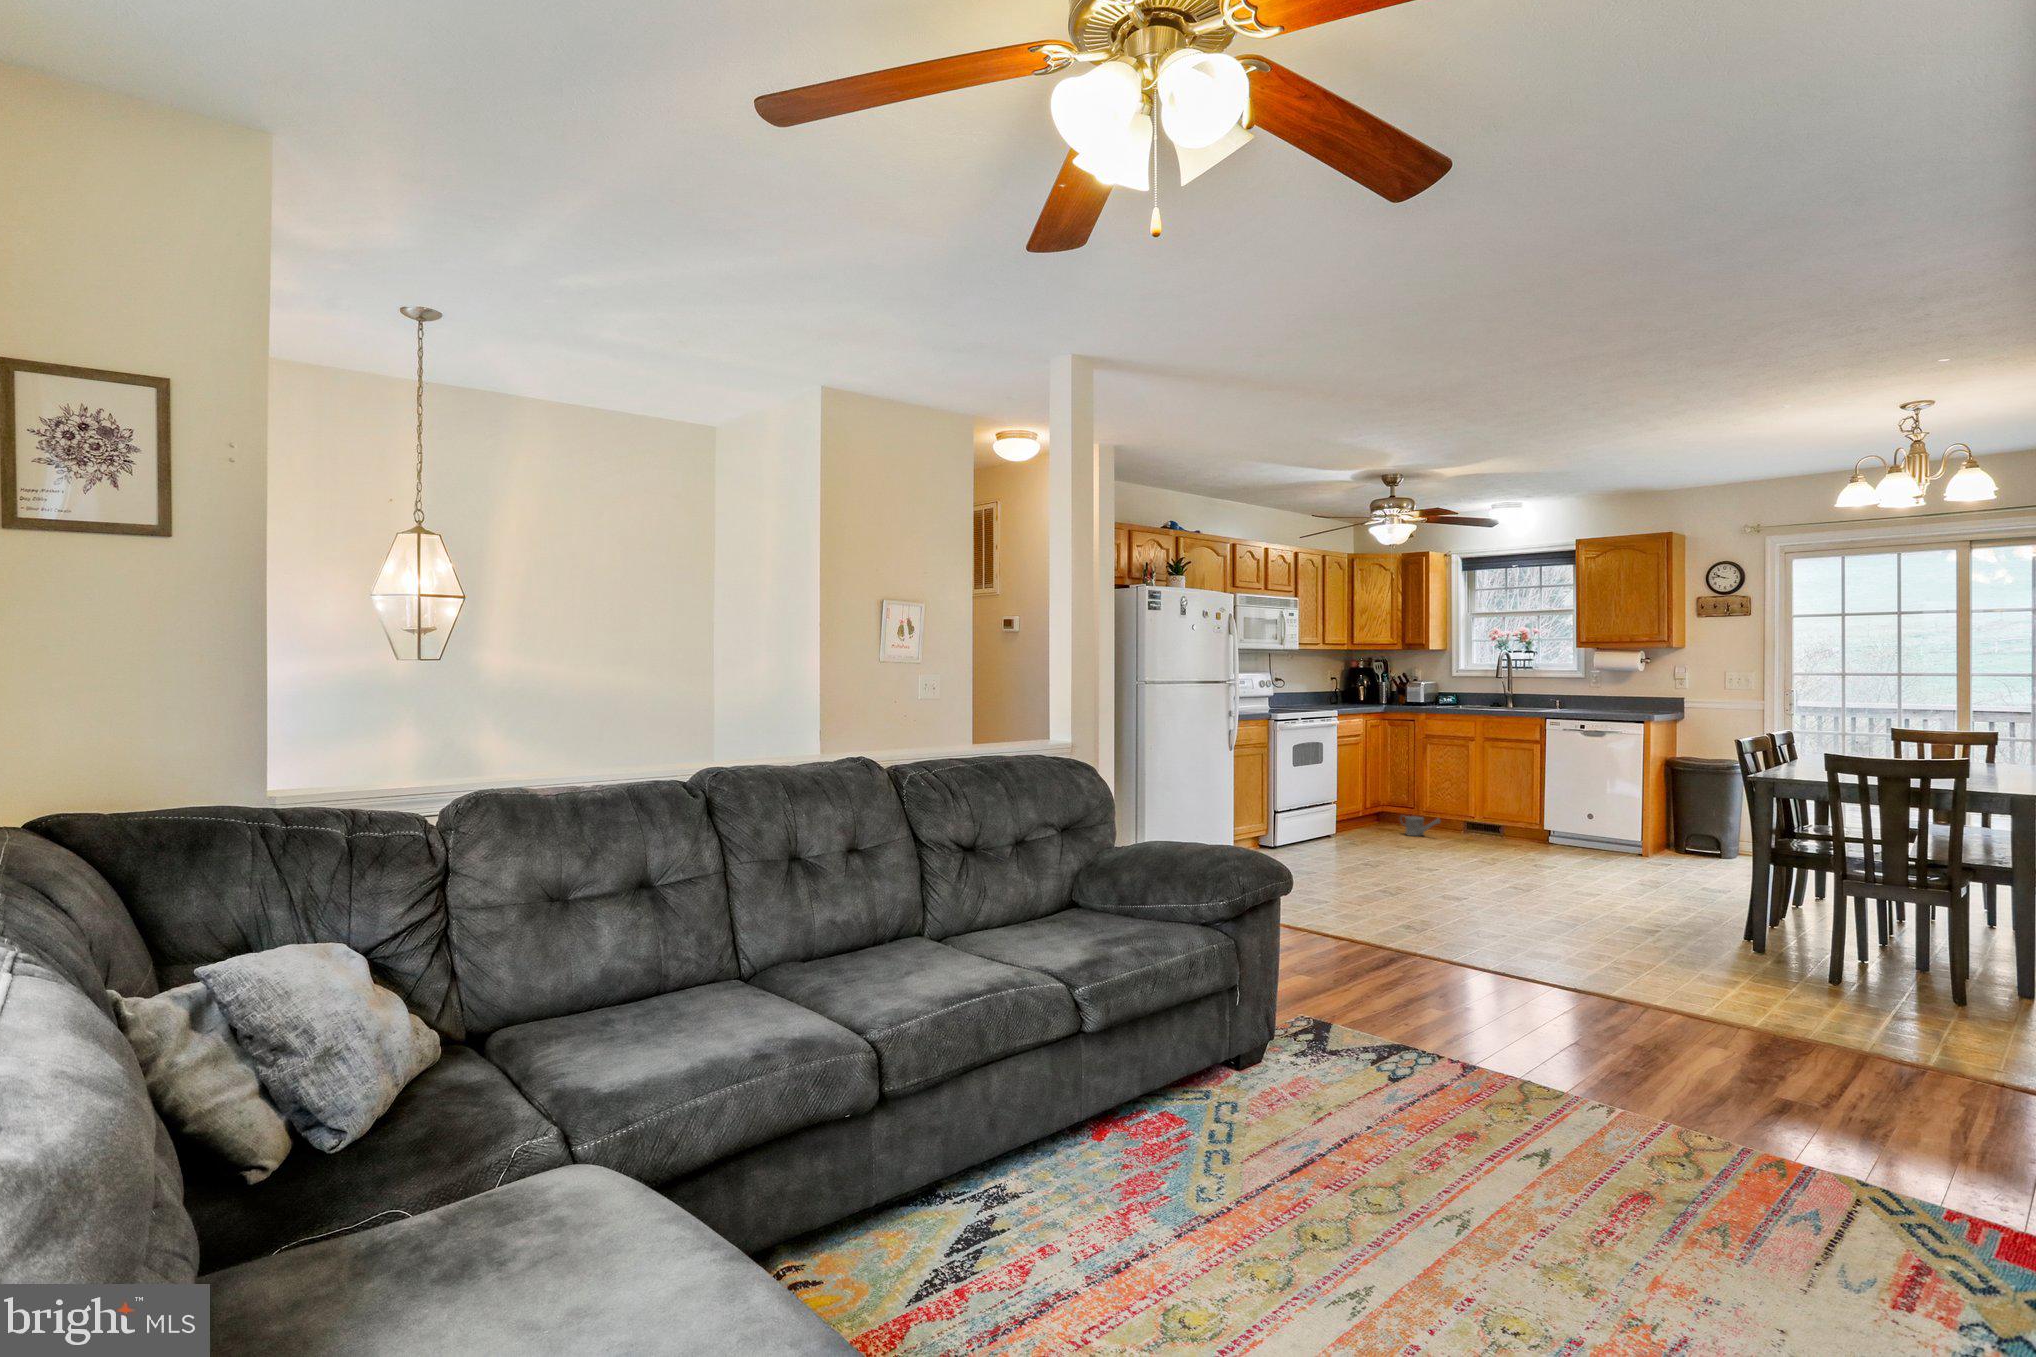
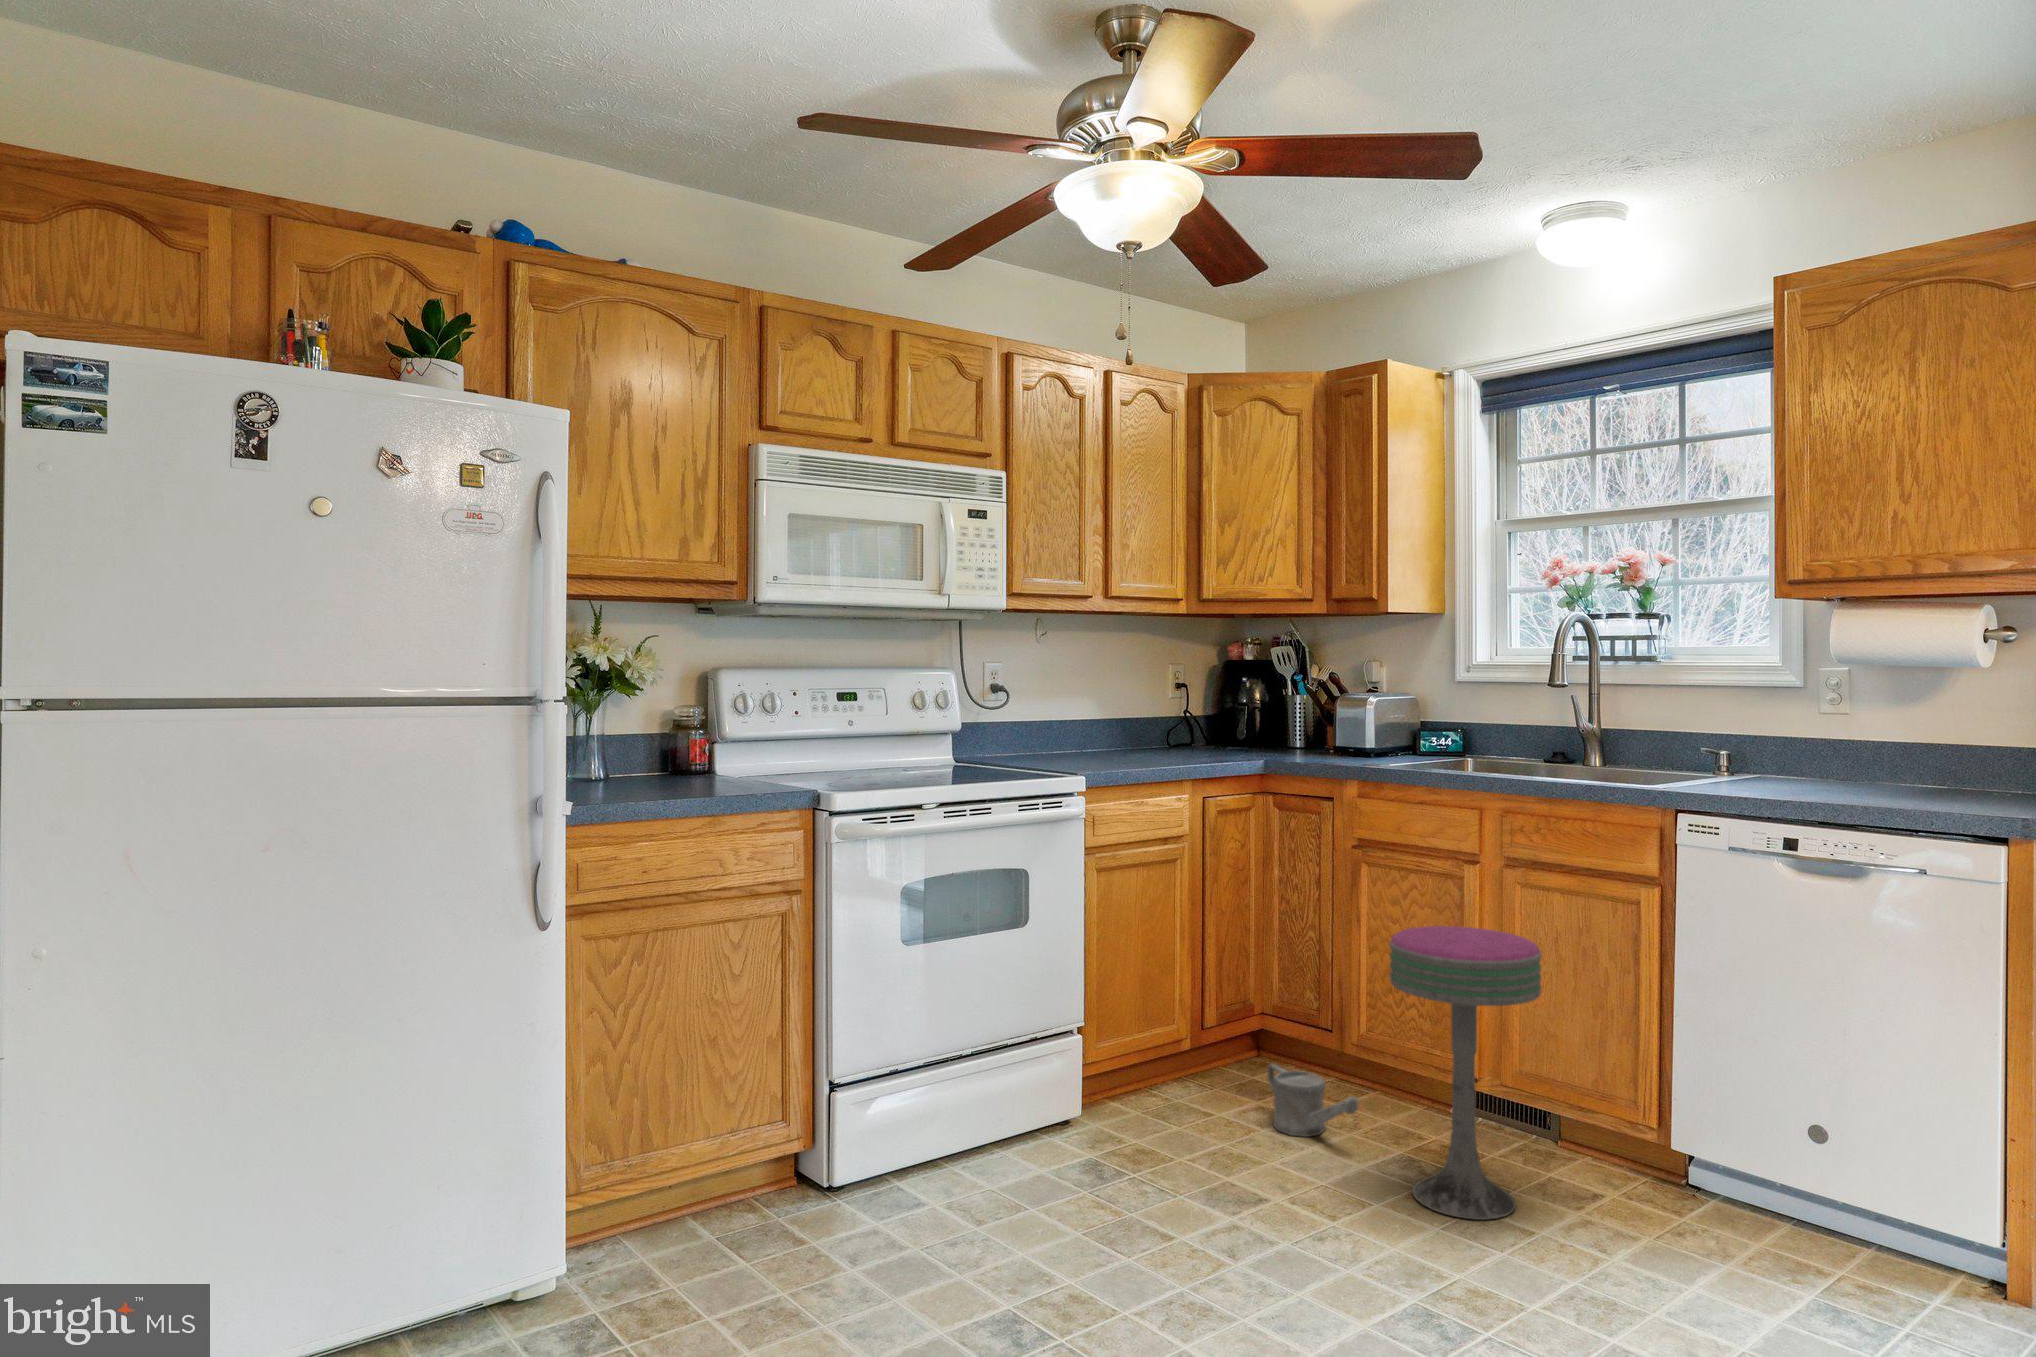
bar stool: none [1456,758,1506,846] -> present [1389,926,1542,1220]

